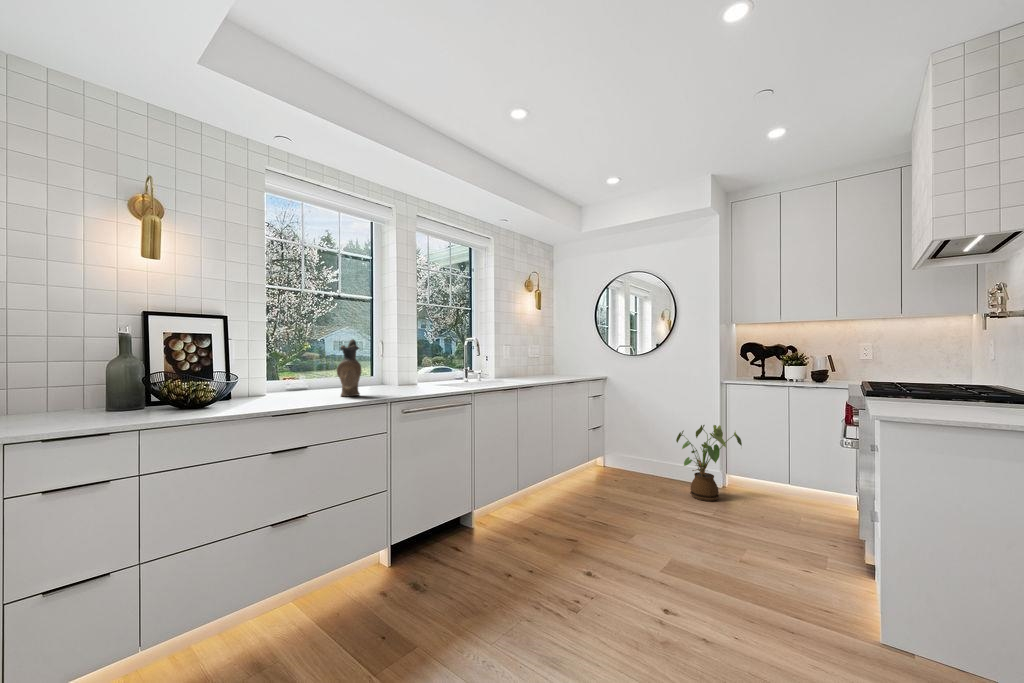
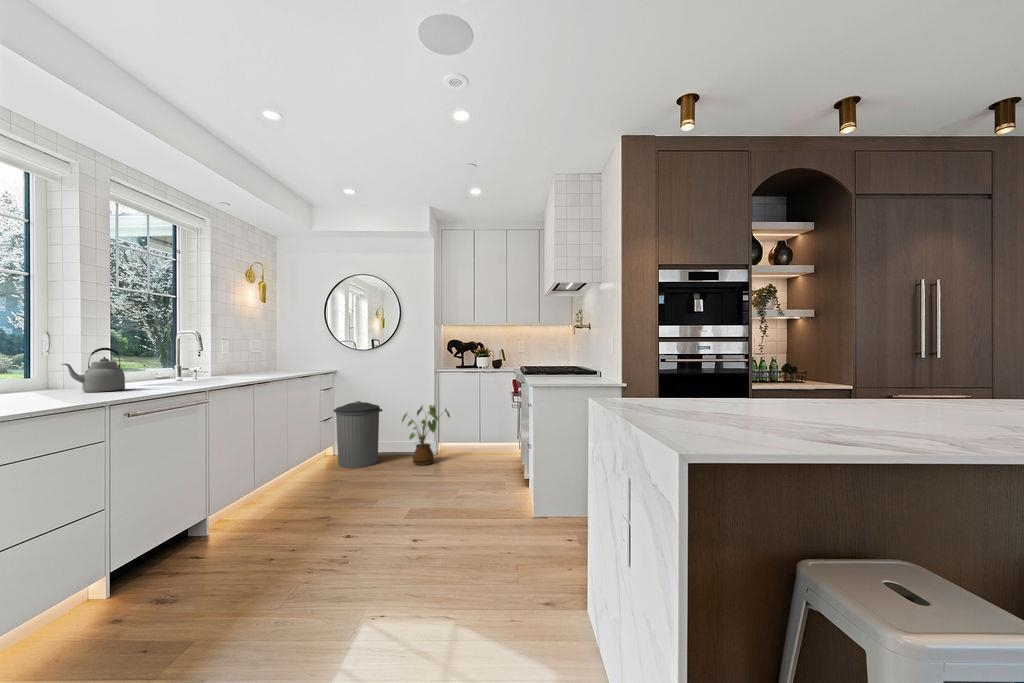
ceramic pitcher: present [337,339,362,396] -> none [24,334,67,406]
kettle: none [379,350,418,387] -> present [61,348,125,392]
trash can: none [602,412,654,487] -> present [334,401,382,468]

